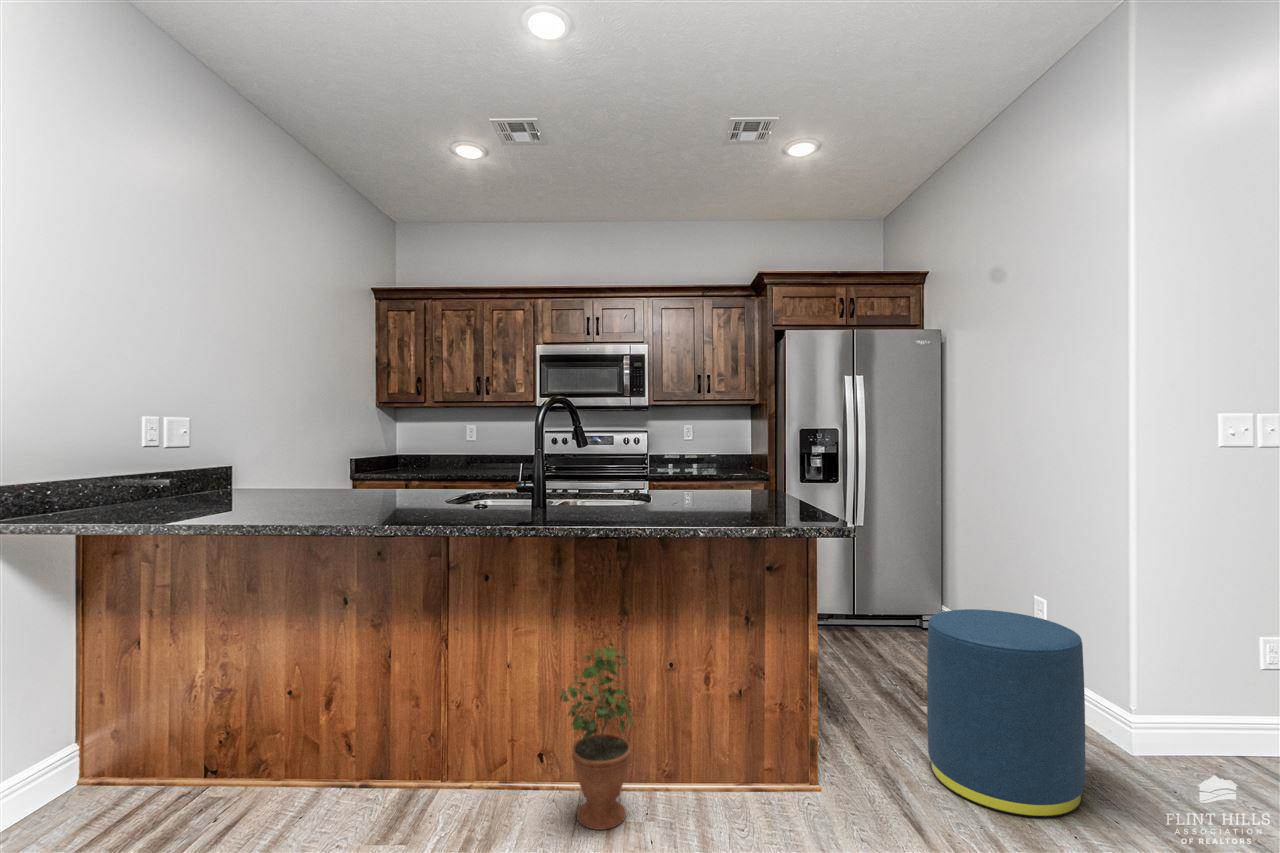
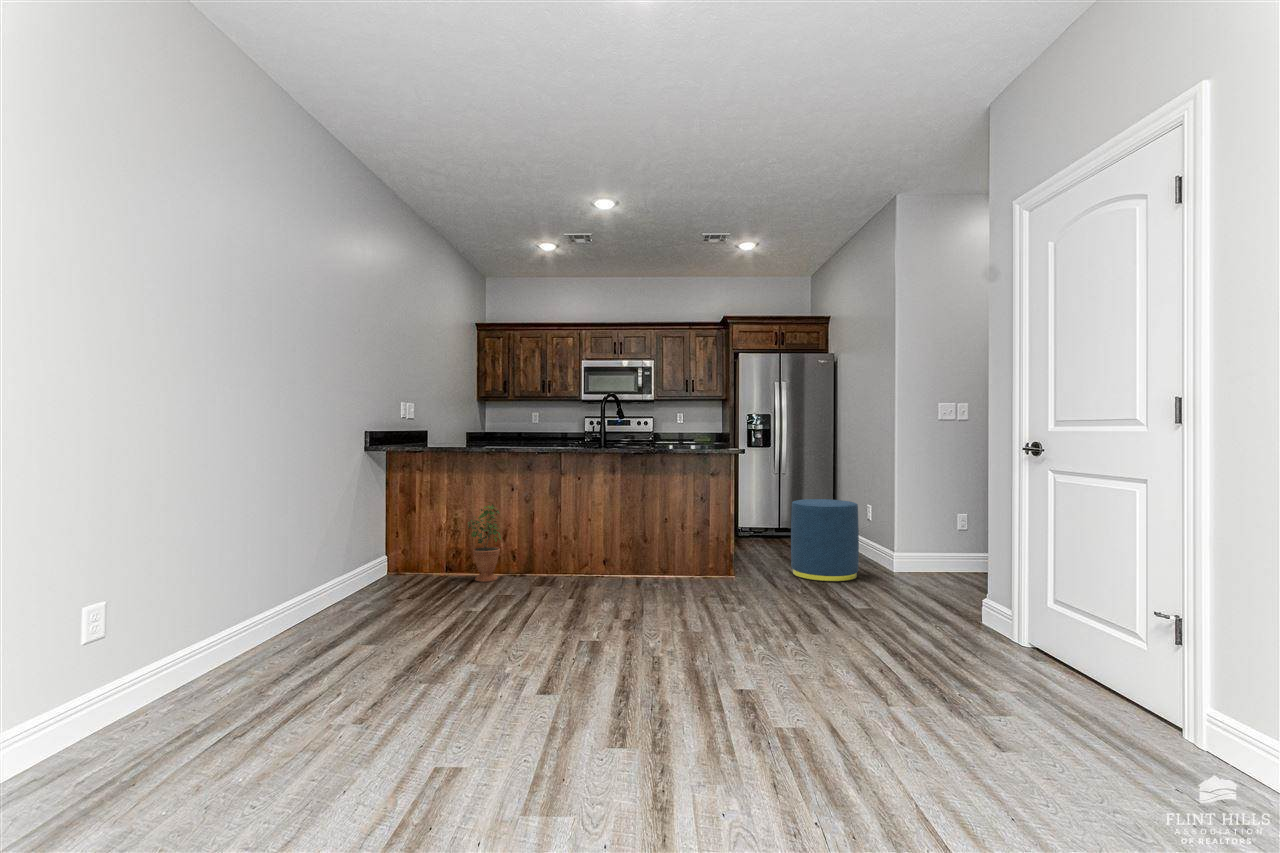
potted plant: present [560,642,632,830] -> present [468,504,501,582]

